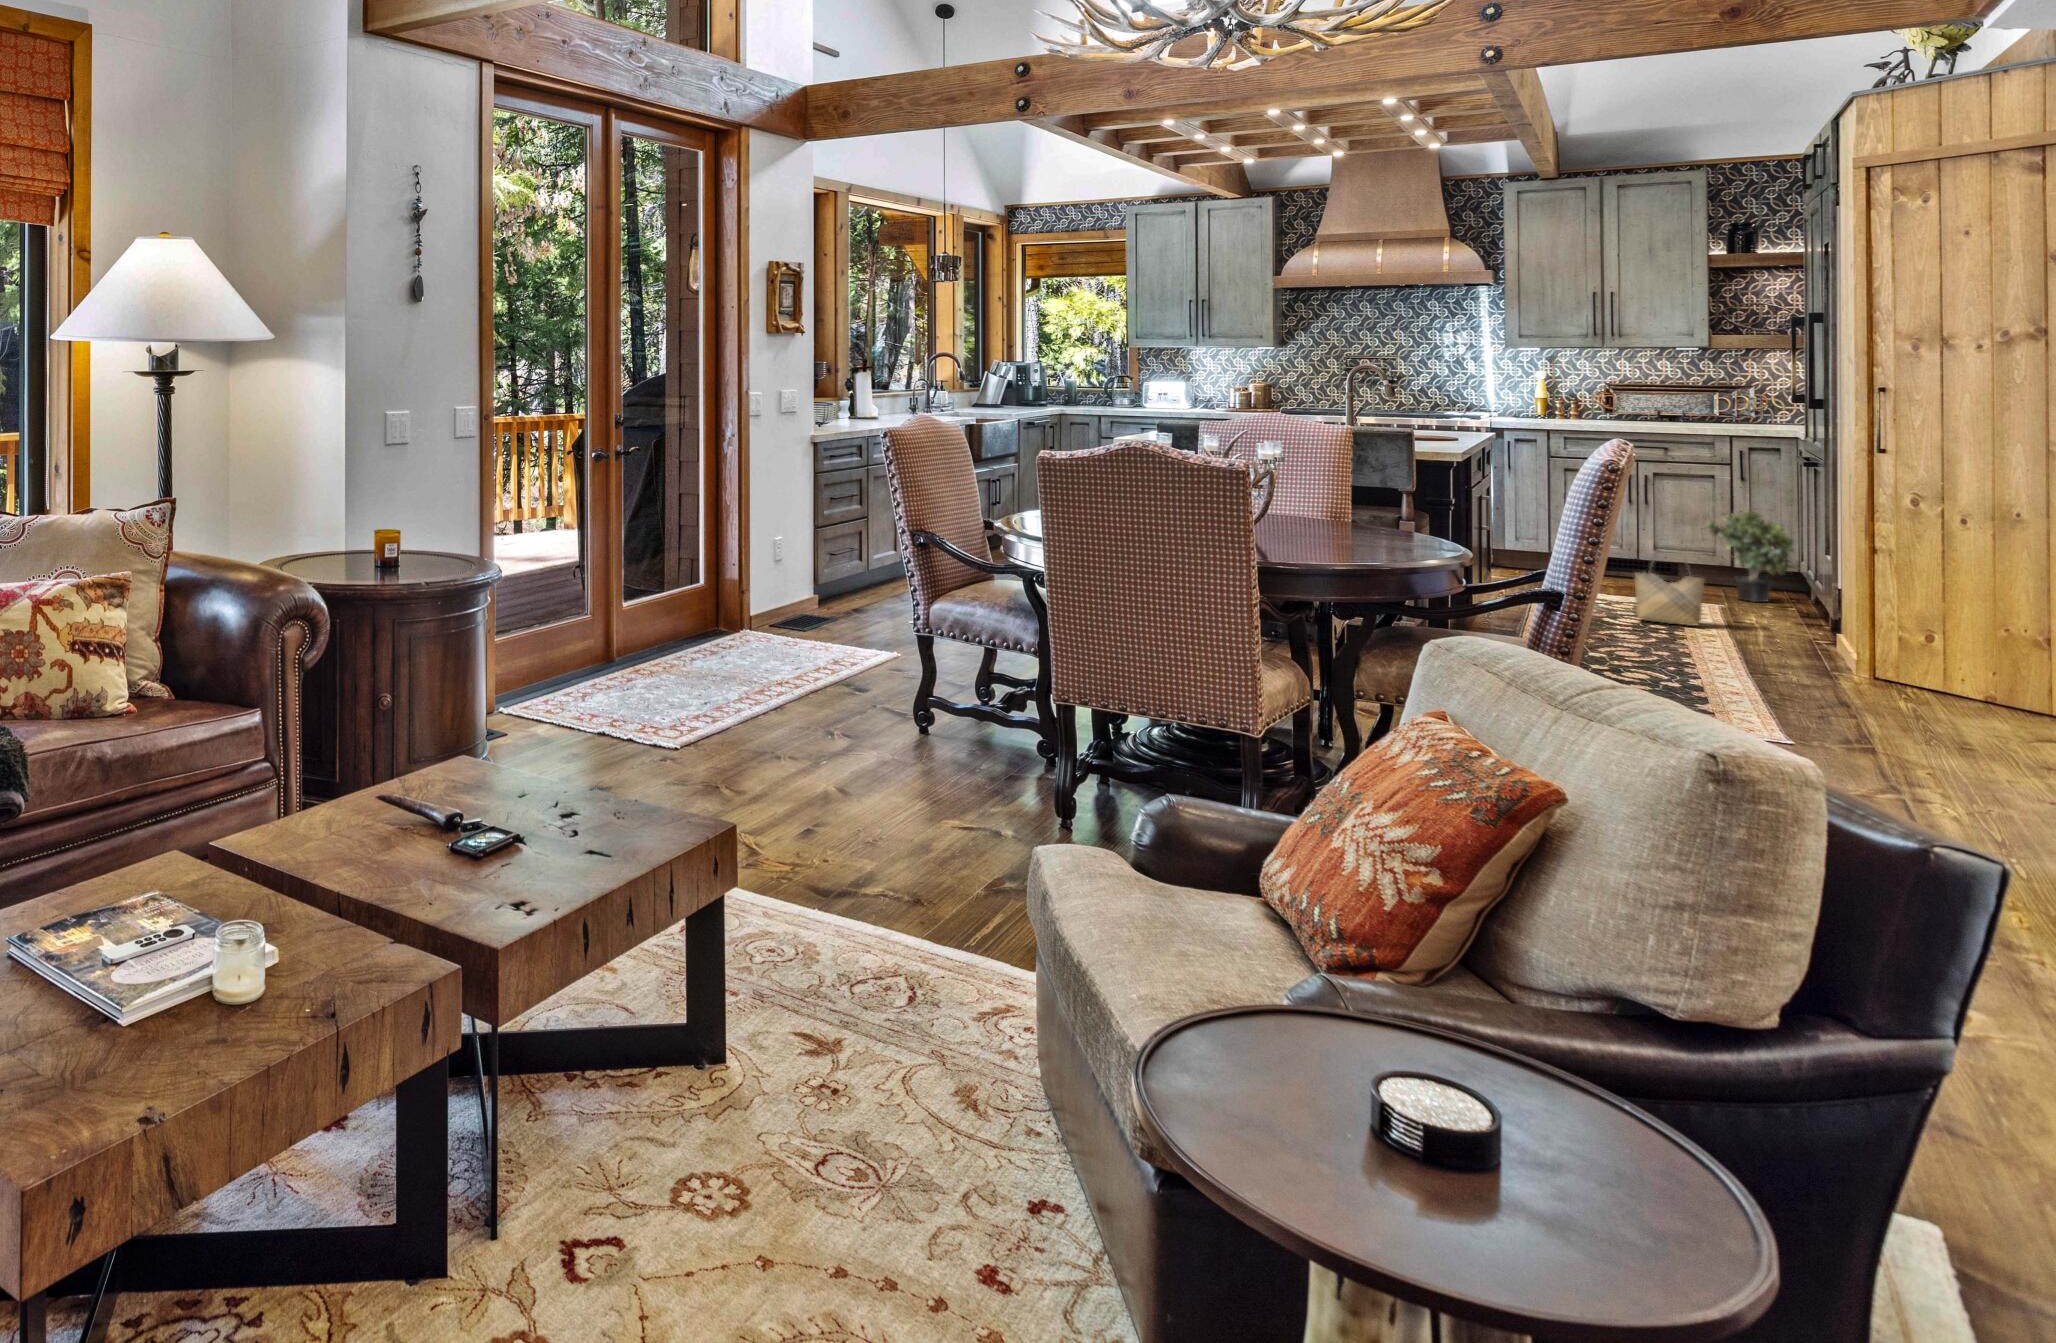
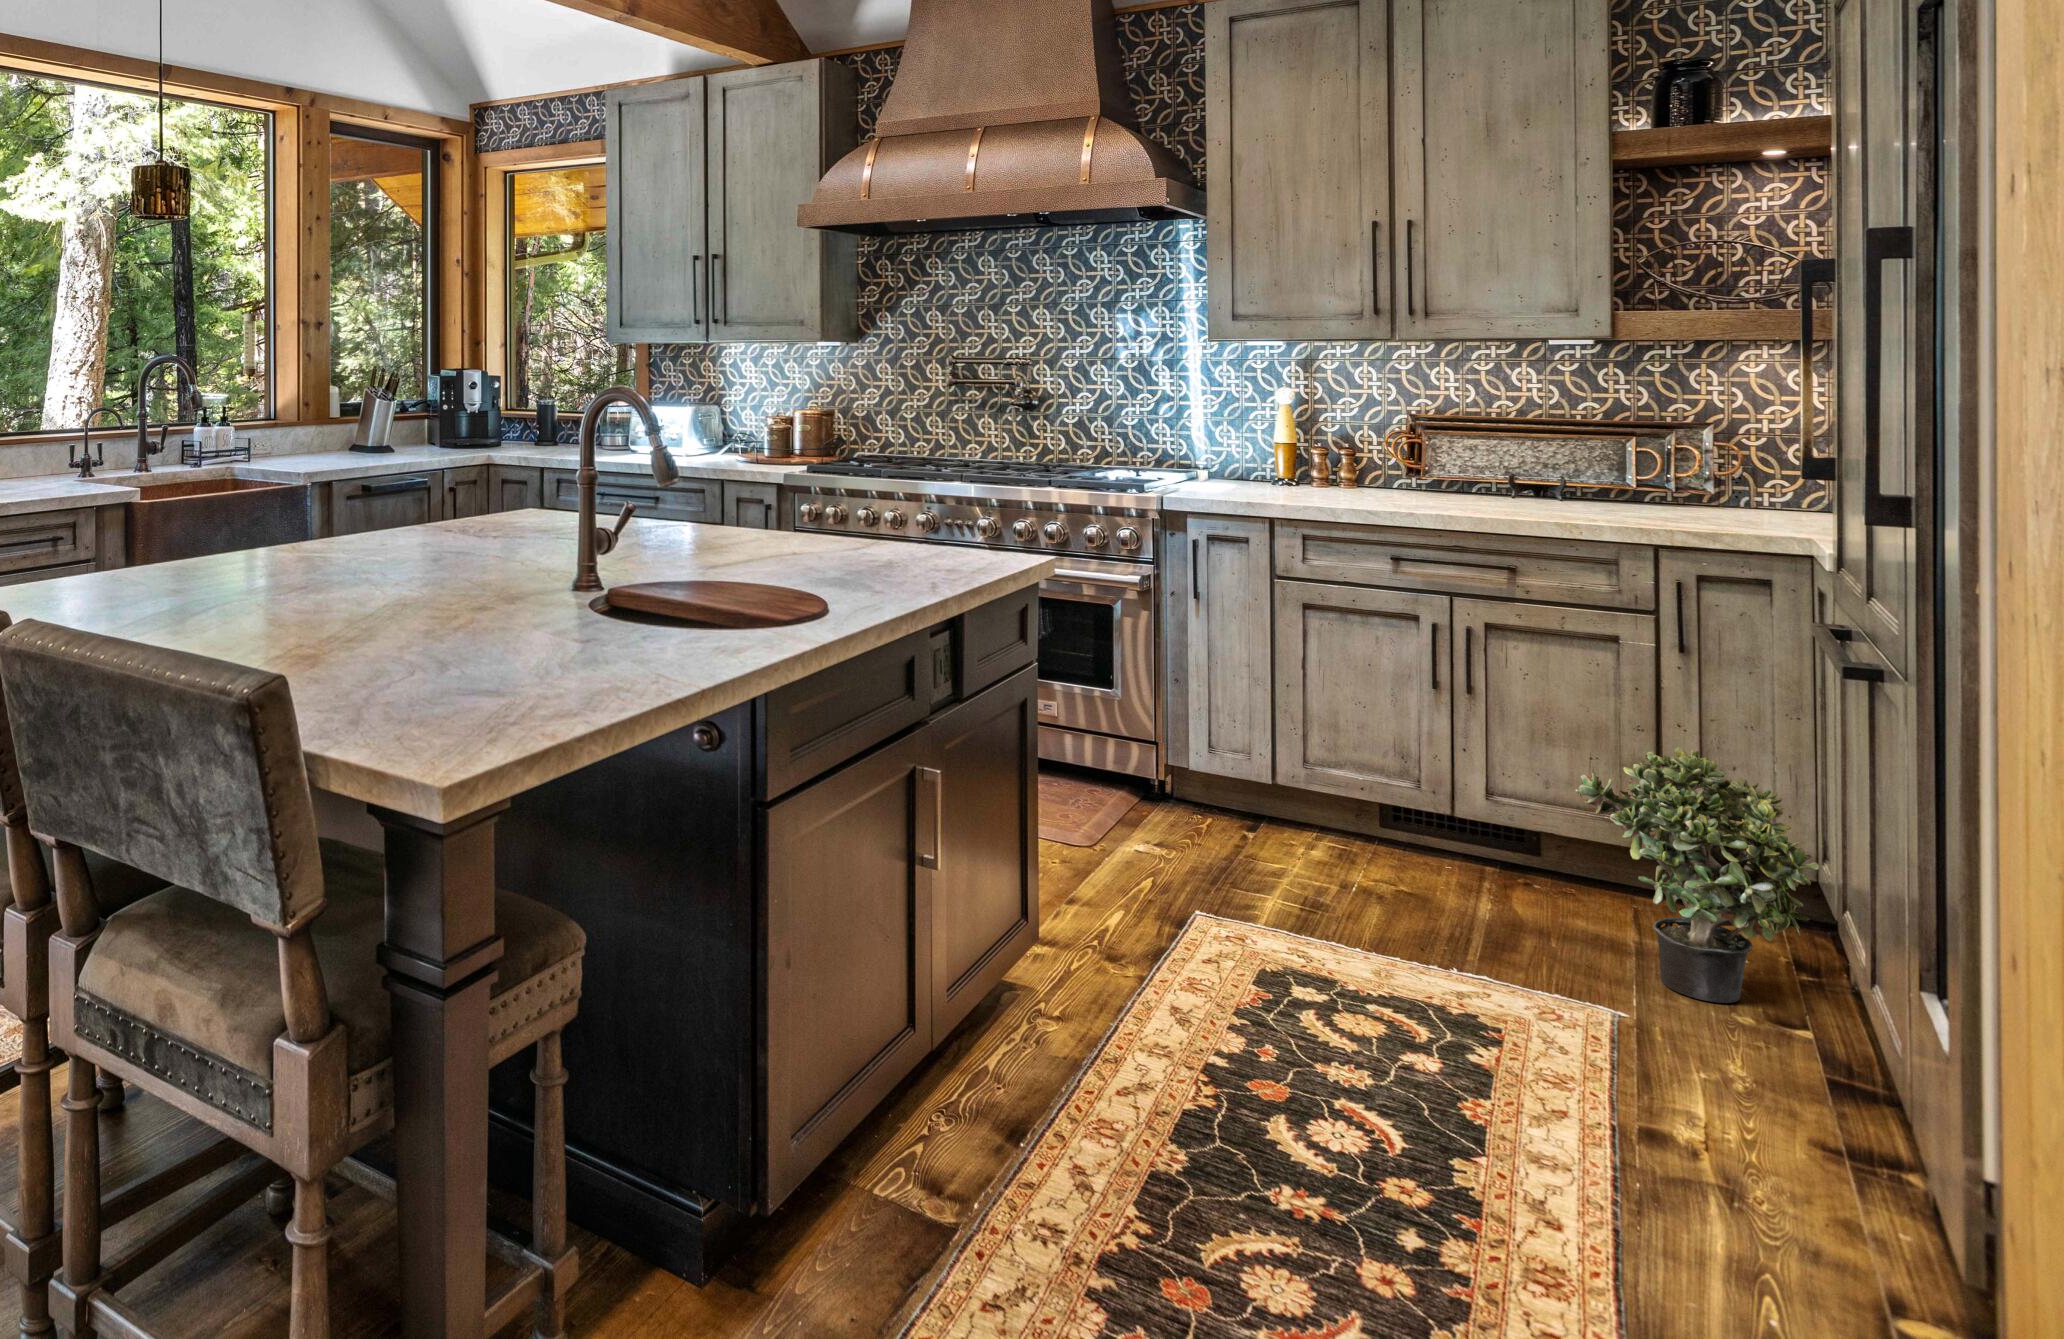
woven basket: present [1635,547,1705,626] -> none [1329,928,1535,1210]

